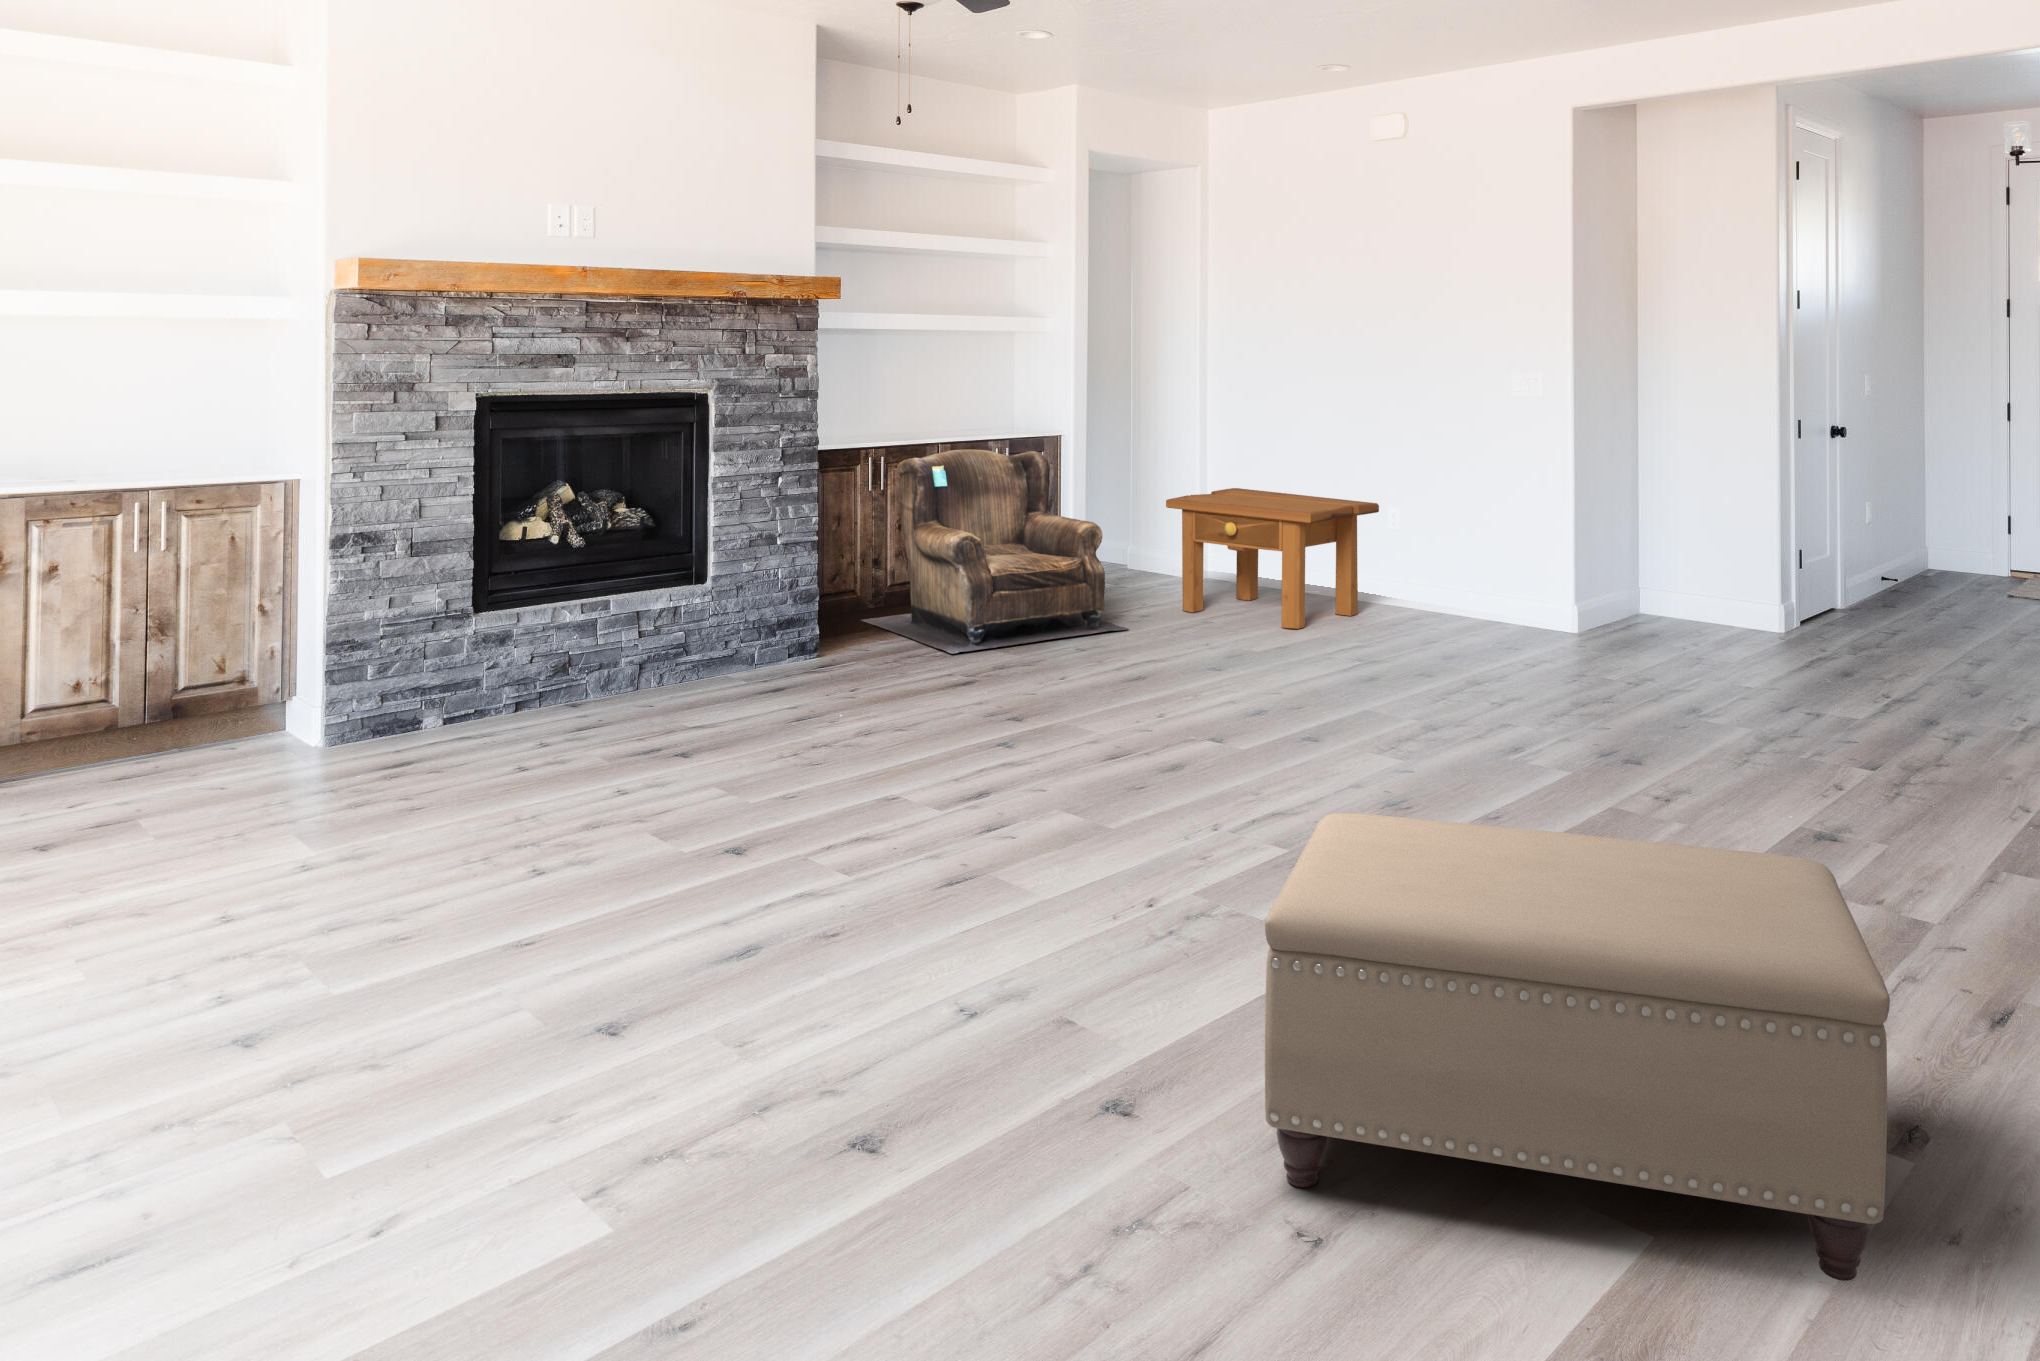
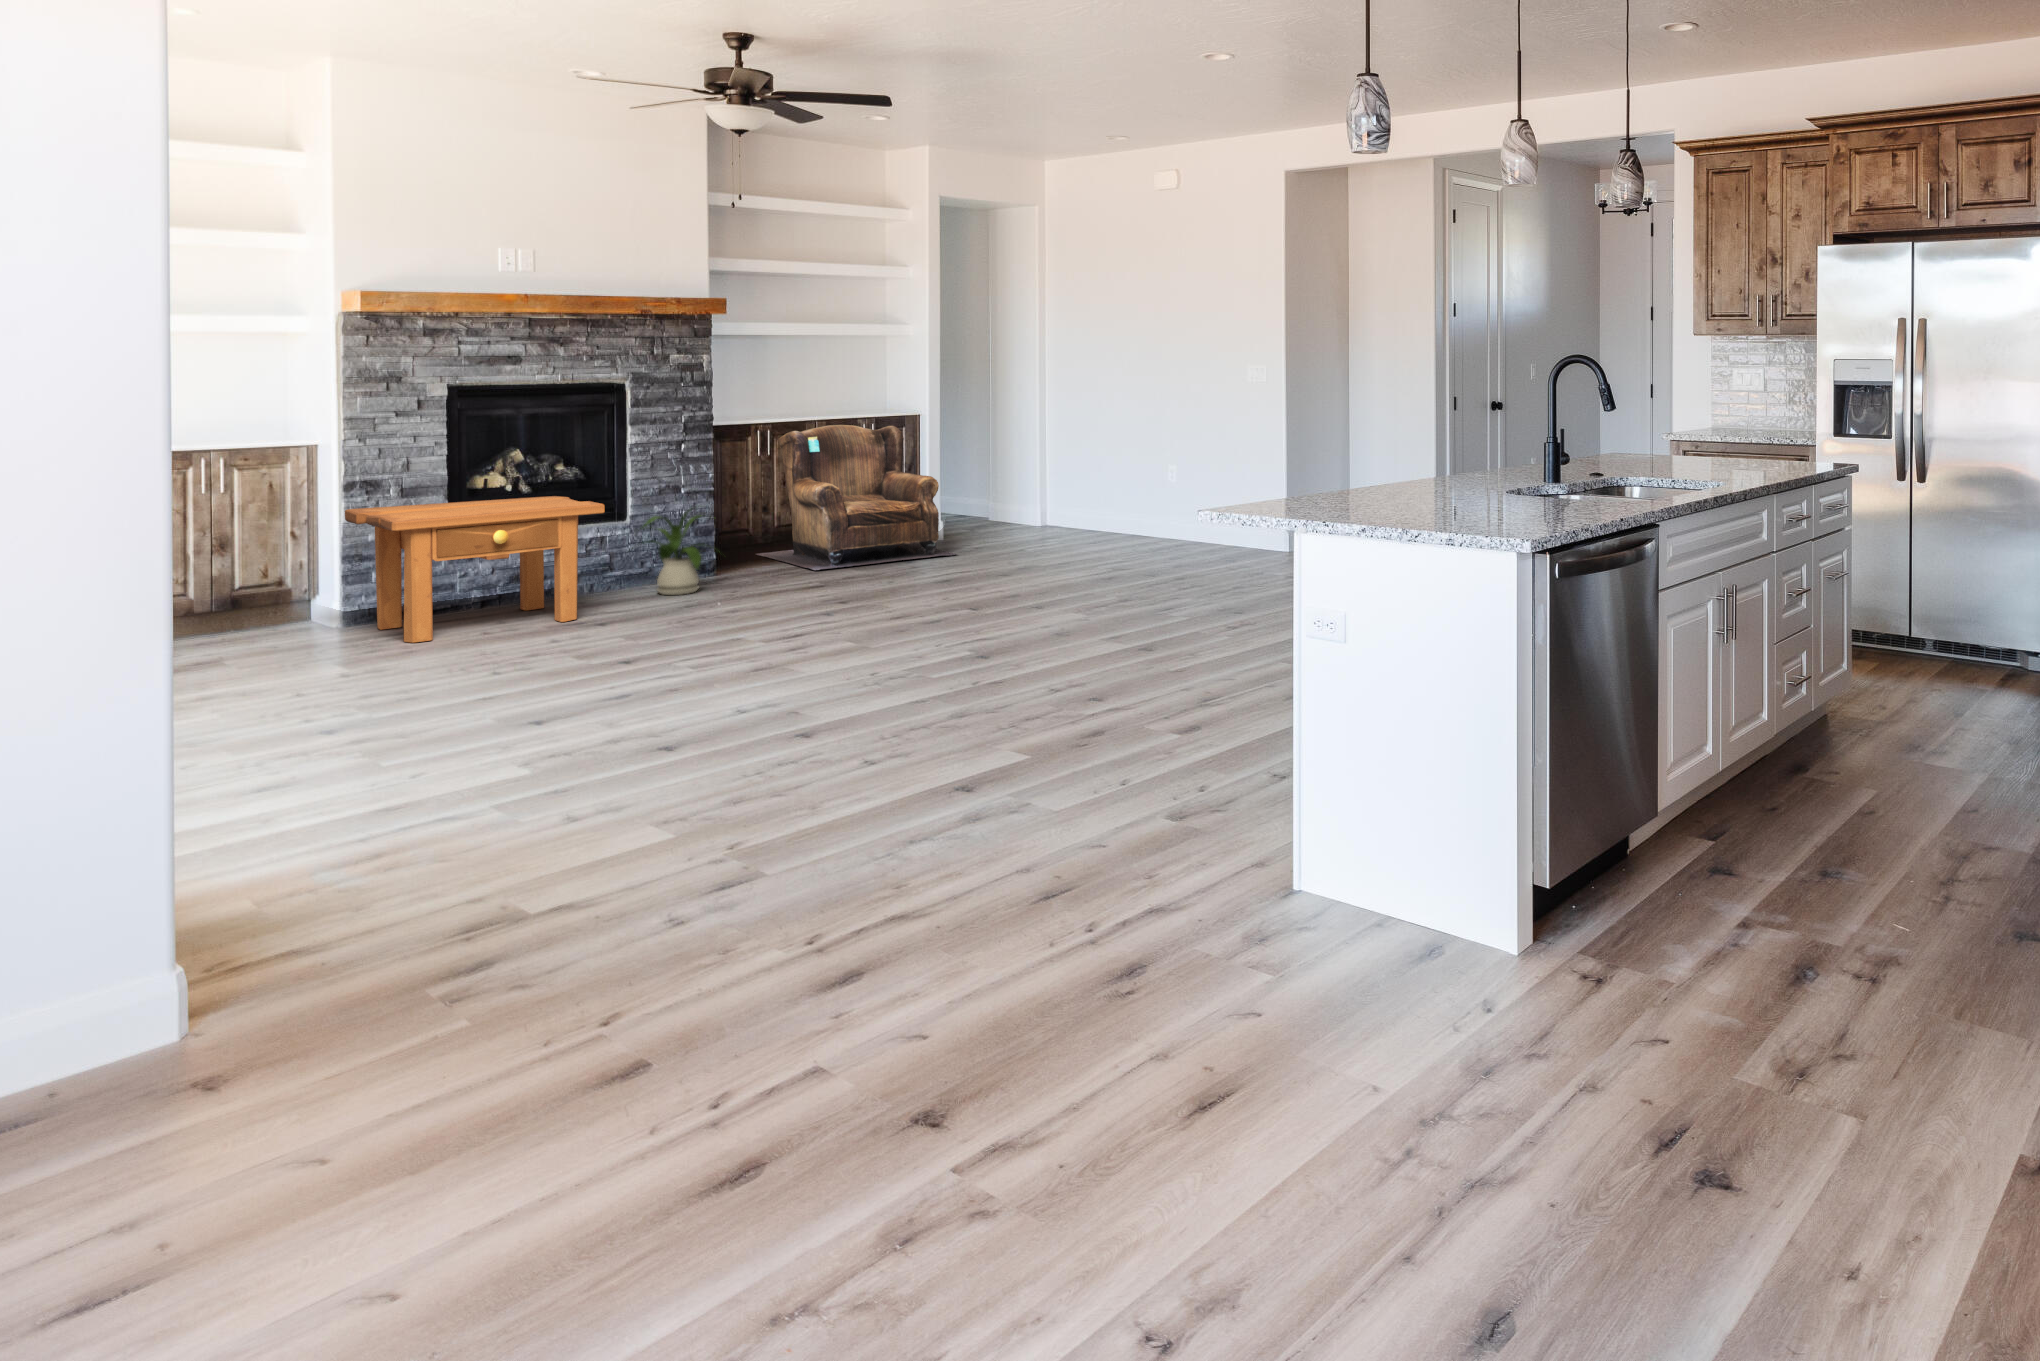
side table: present [1166,488,1379,629] -> present [345,496,605,643]
house plant: none [709,569,846,696] -> present [632,509,701,595]
ottoman: present [1265,813,1890,1281] -> none [858,590,1168,764]

